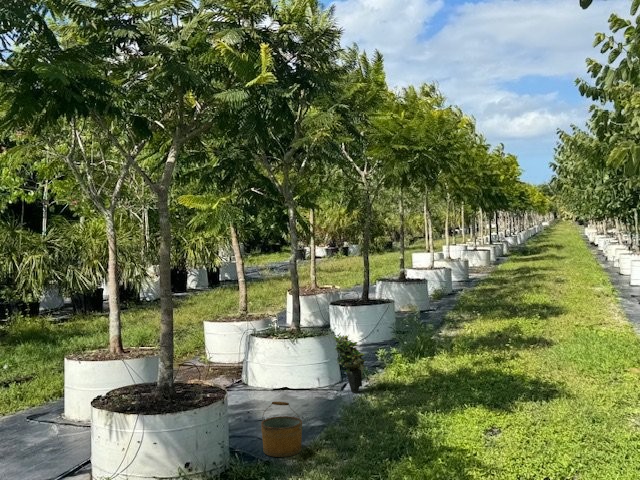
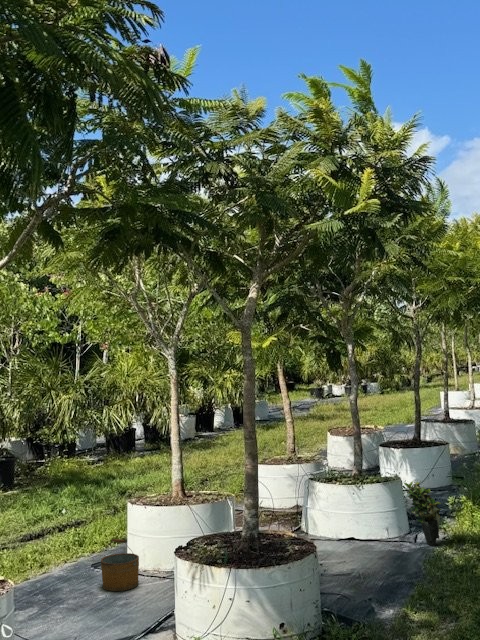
bucket: present [261,402,302,457] -> present [101,539,139,591]

